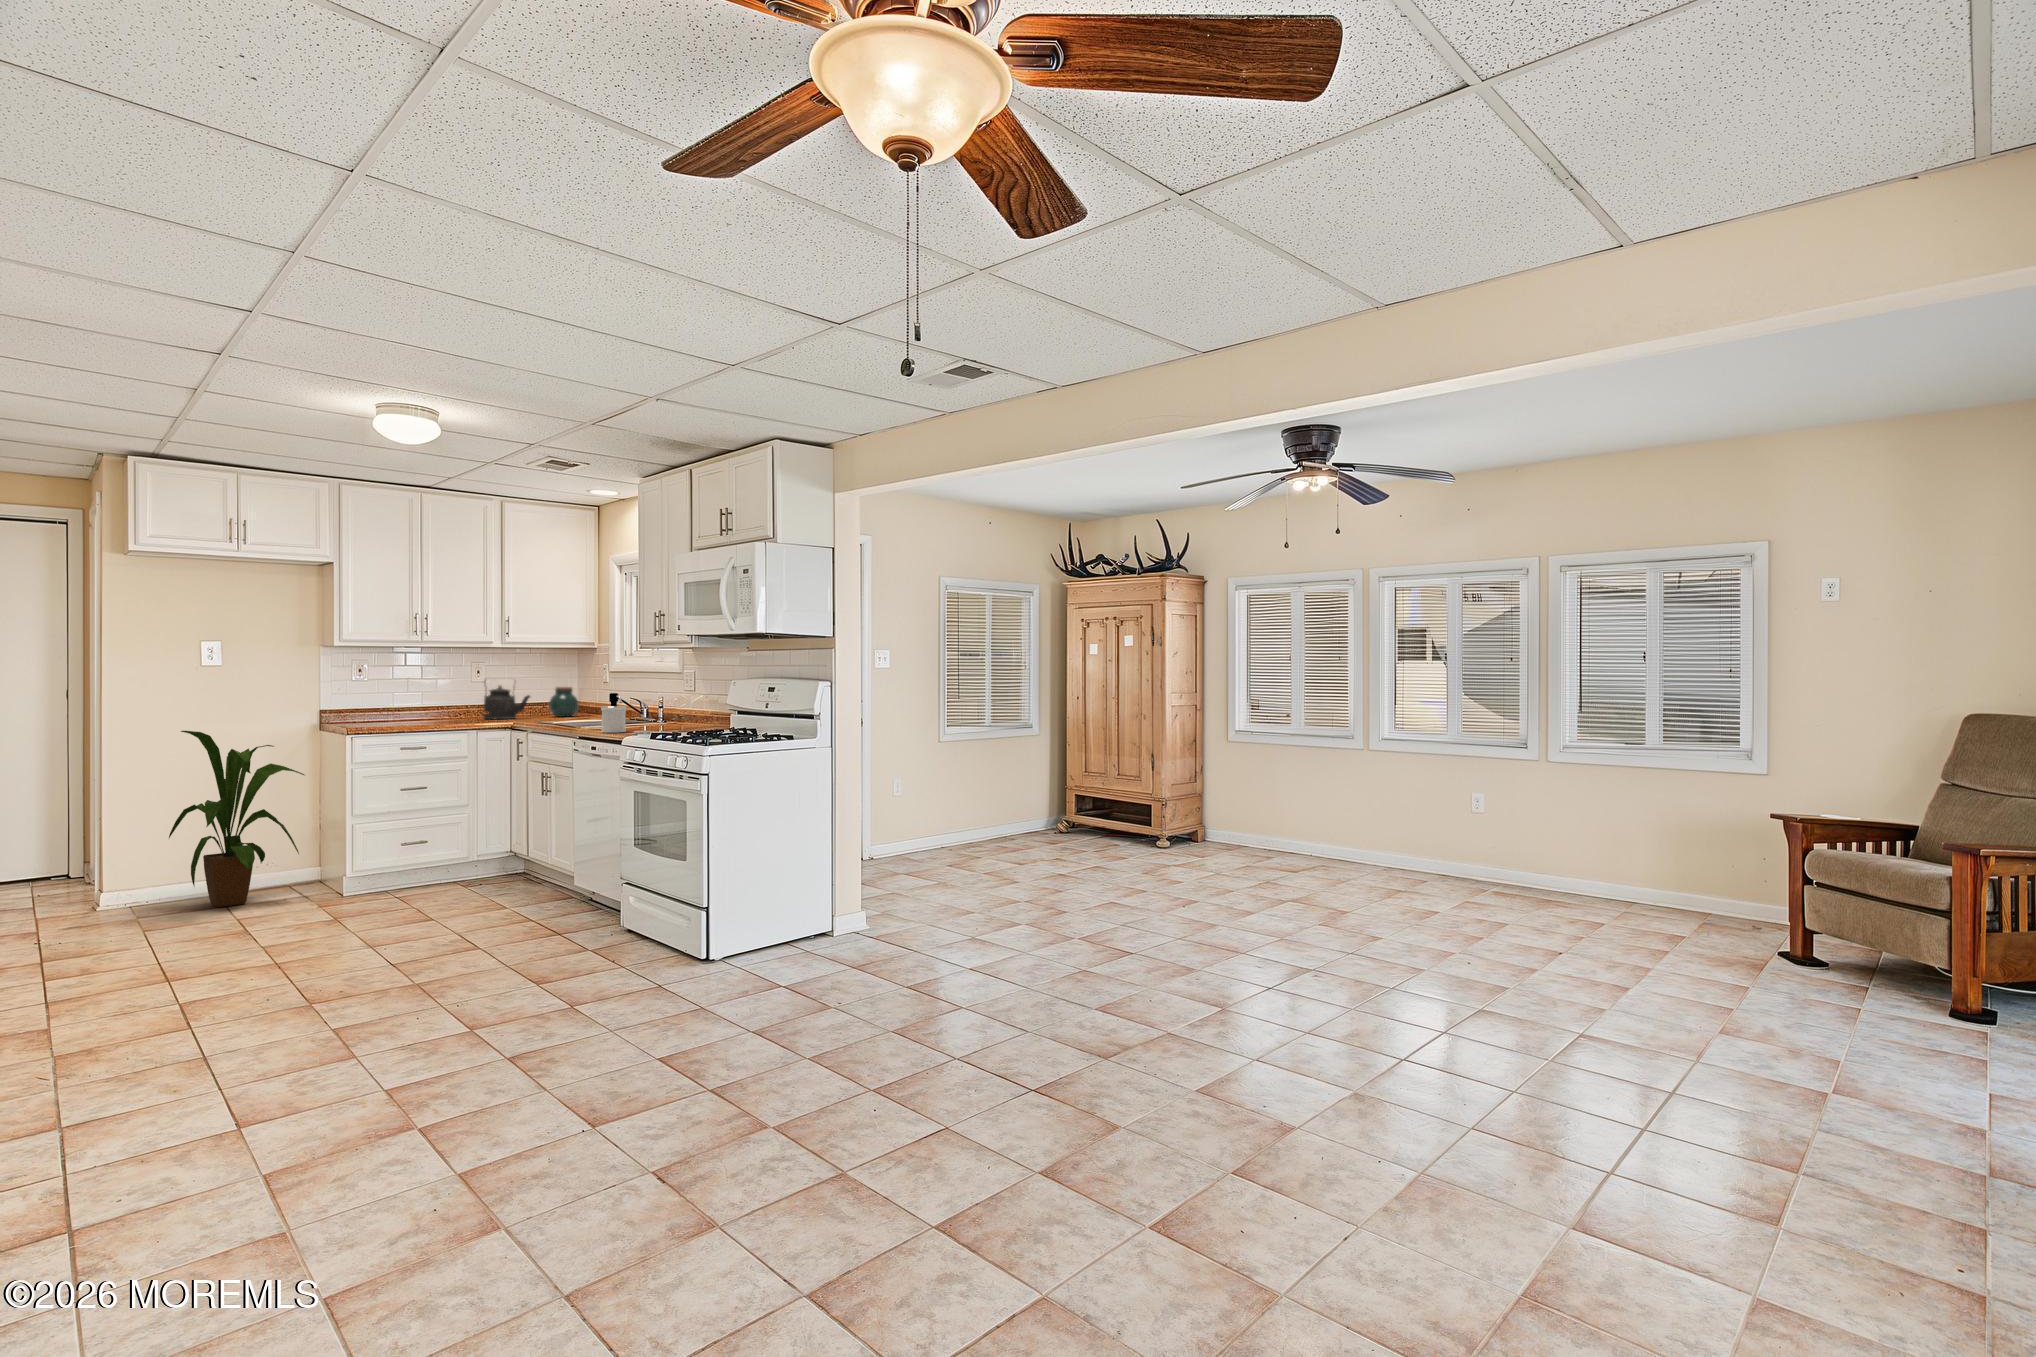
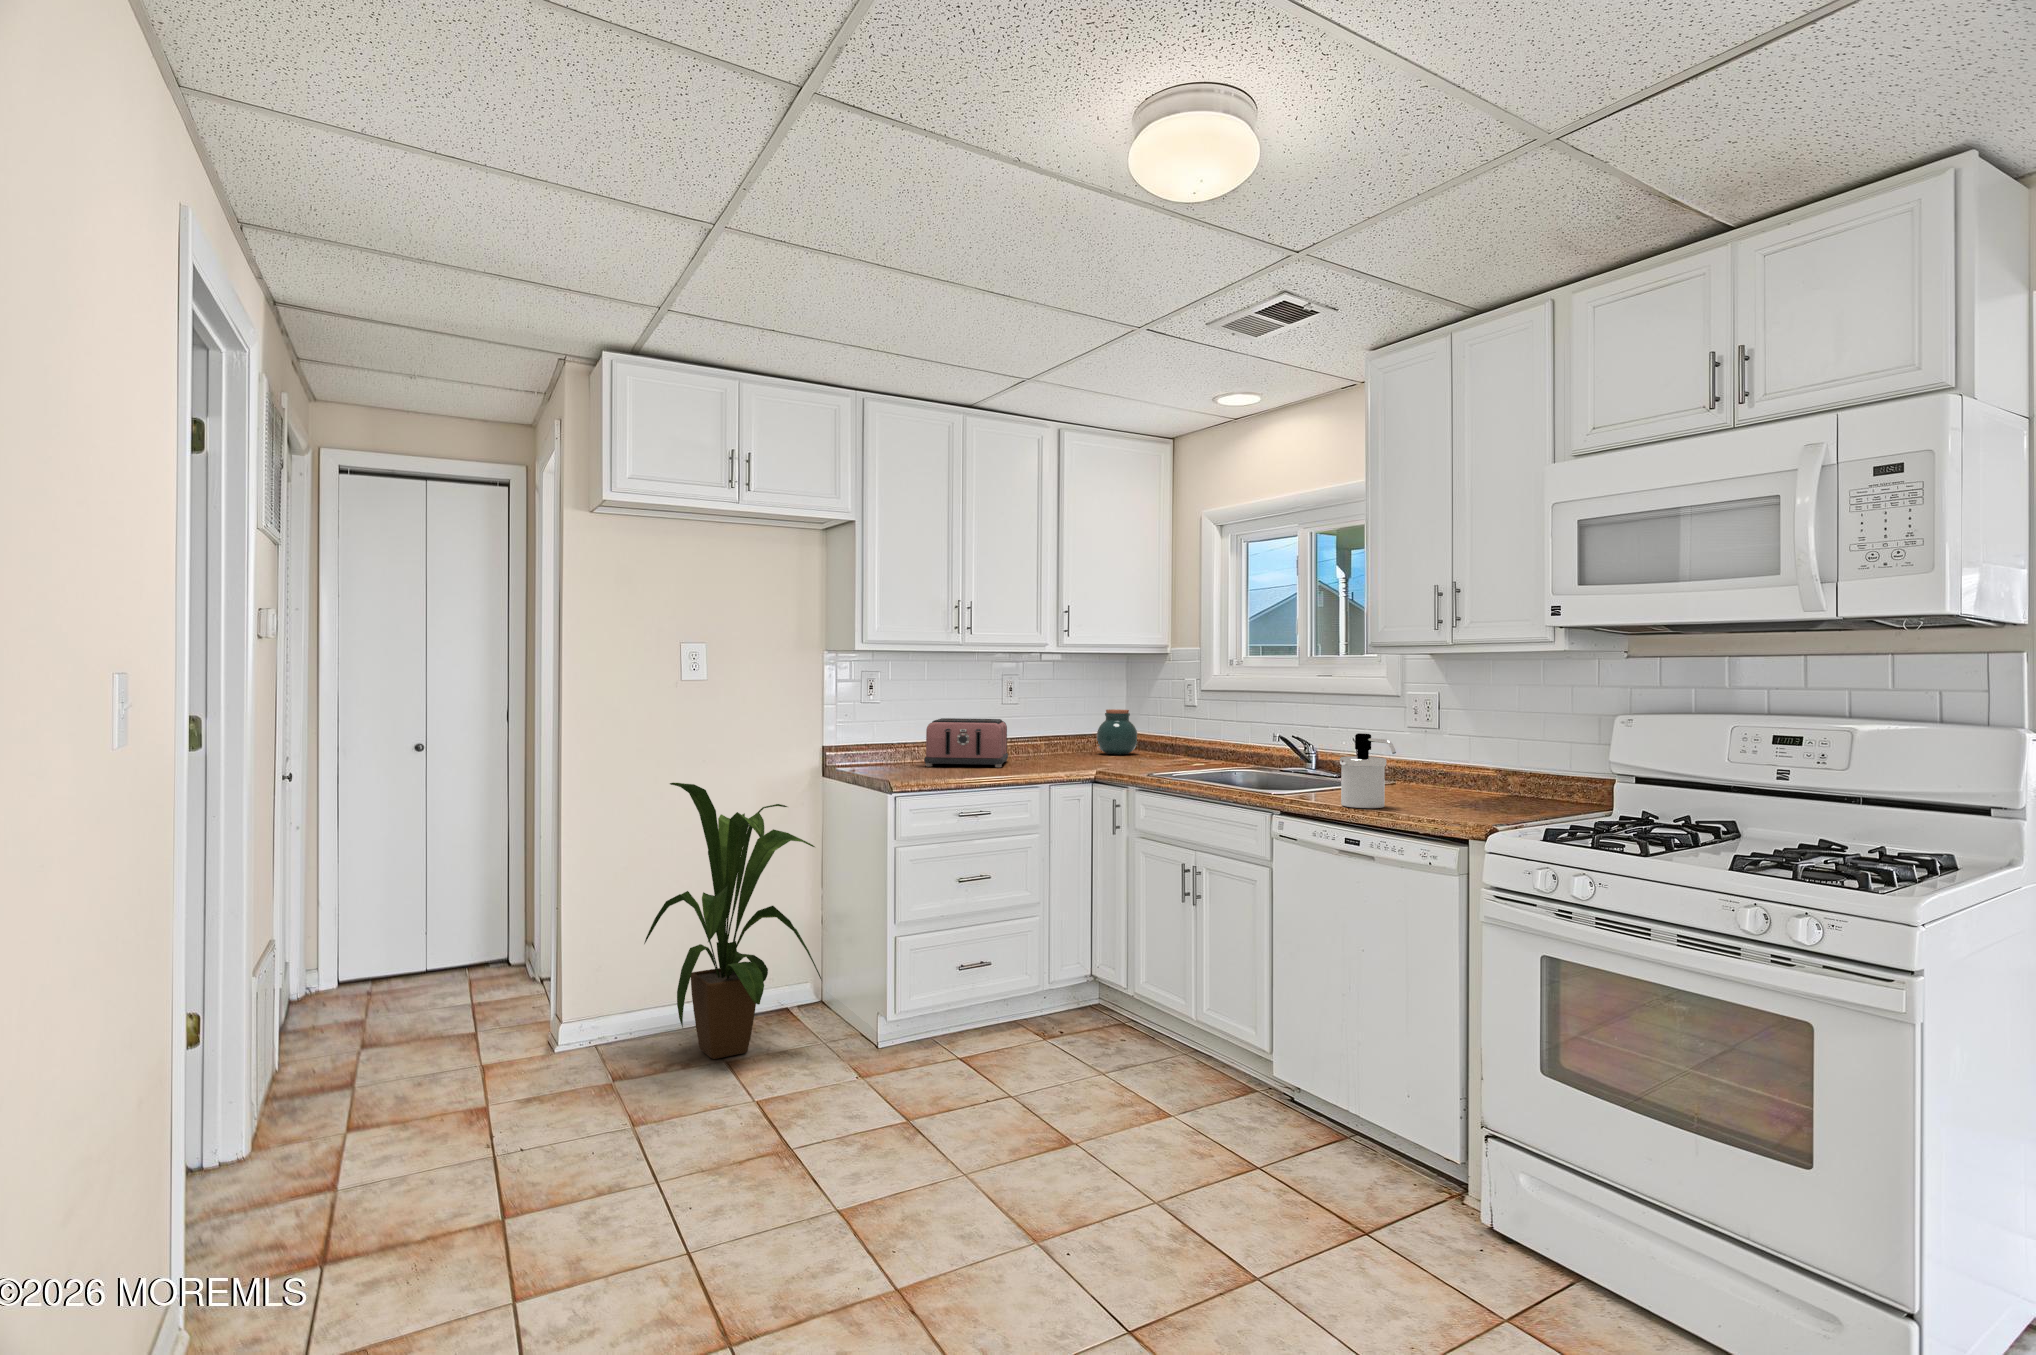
kettle: present [483,679,530,719] -> none [1018,697,1084,759]
toaster: none [397,692,469,723] -> present [924,718,1008,768]

